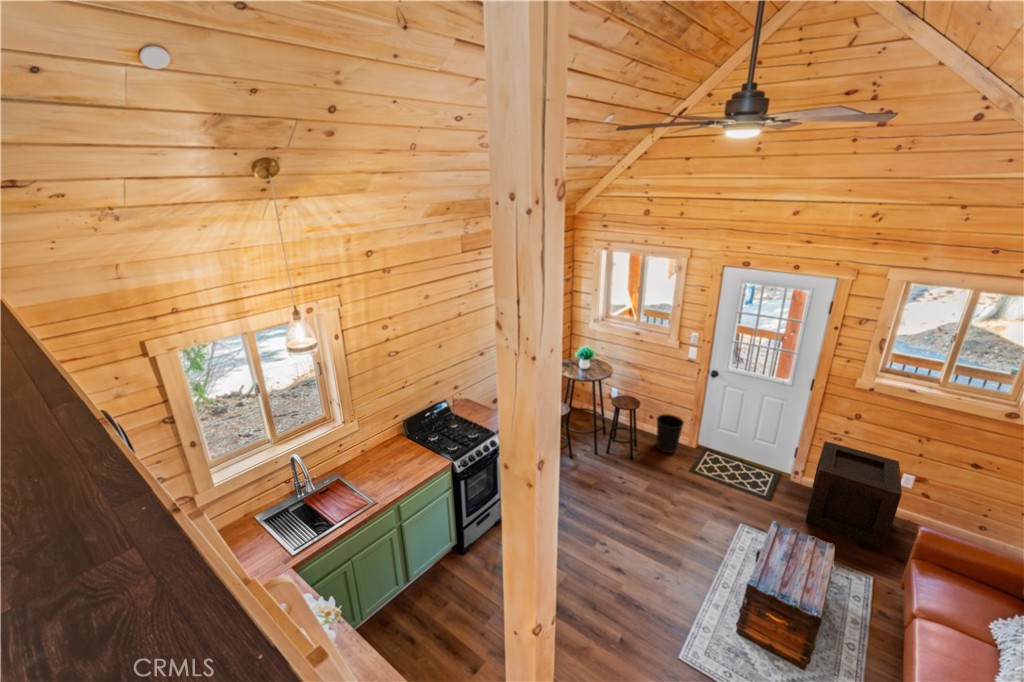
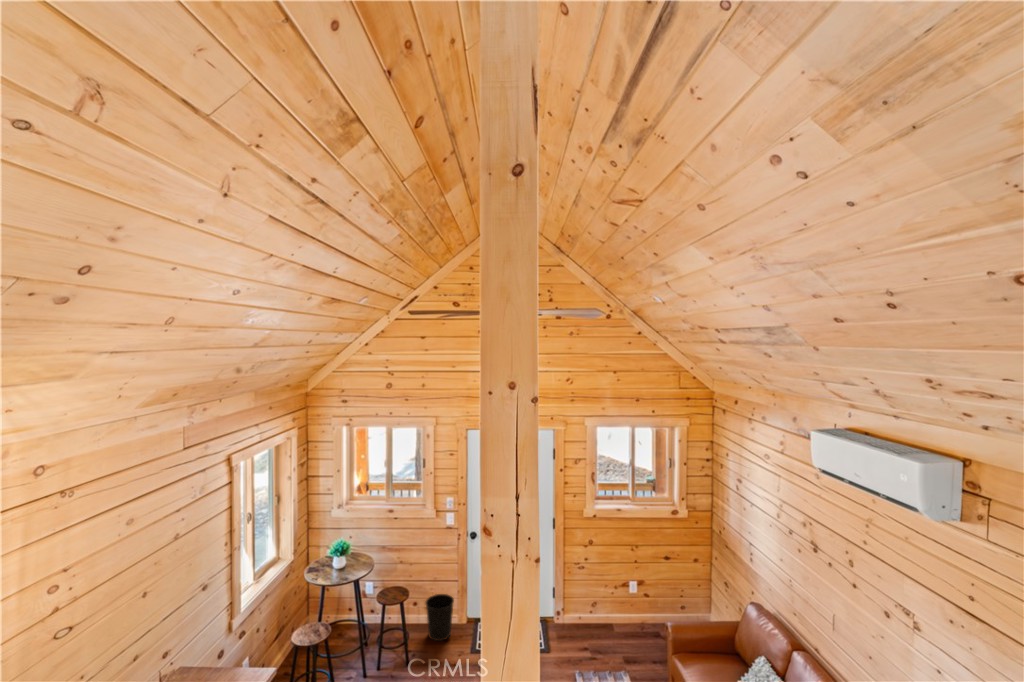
wooden crate: present [806,441,902,549] -> none [573,573,641,660]

